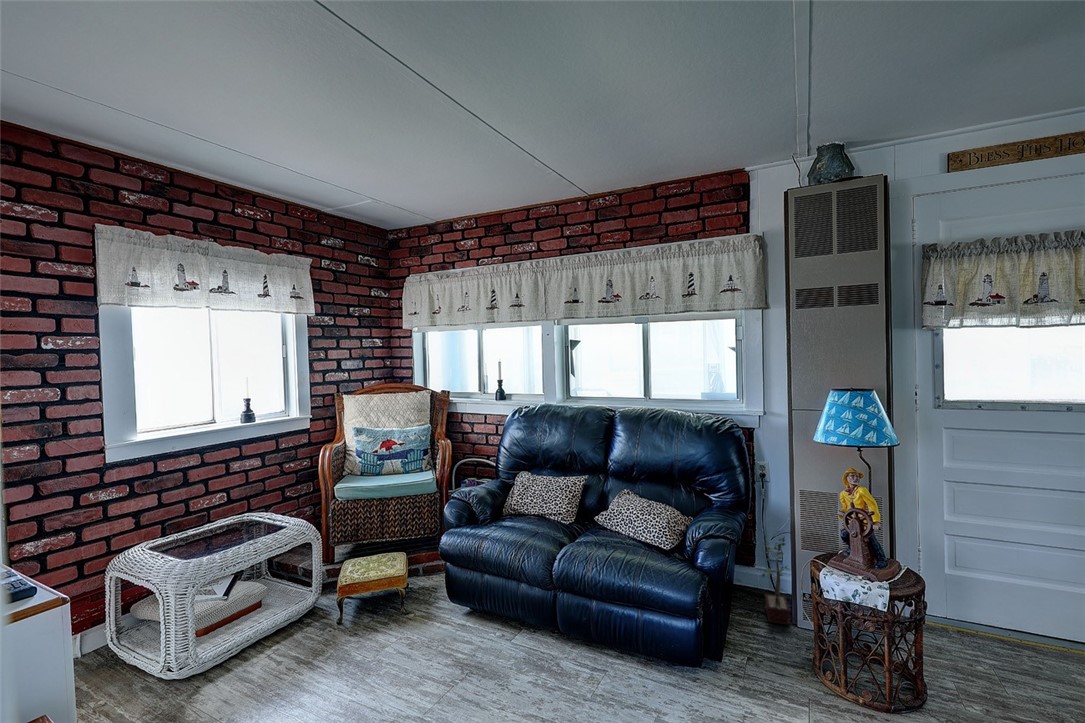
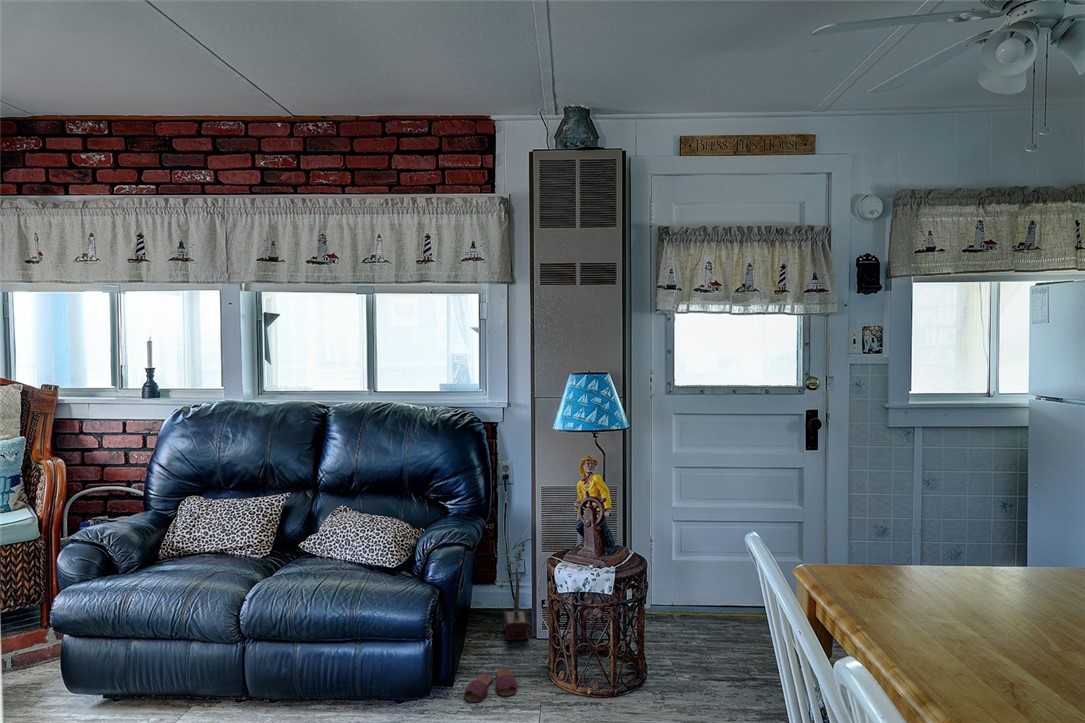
slippers: none [731,652,782,682] -> present [464,669,517,702]

